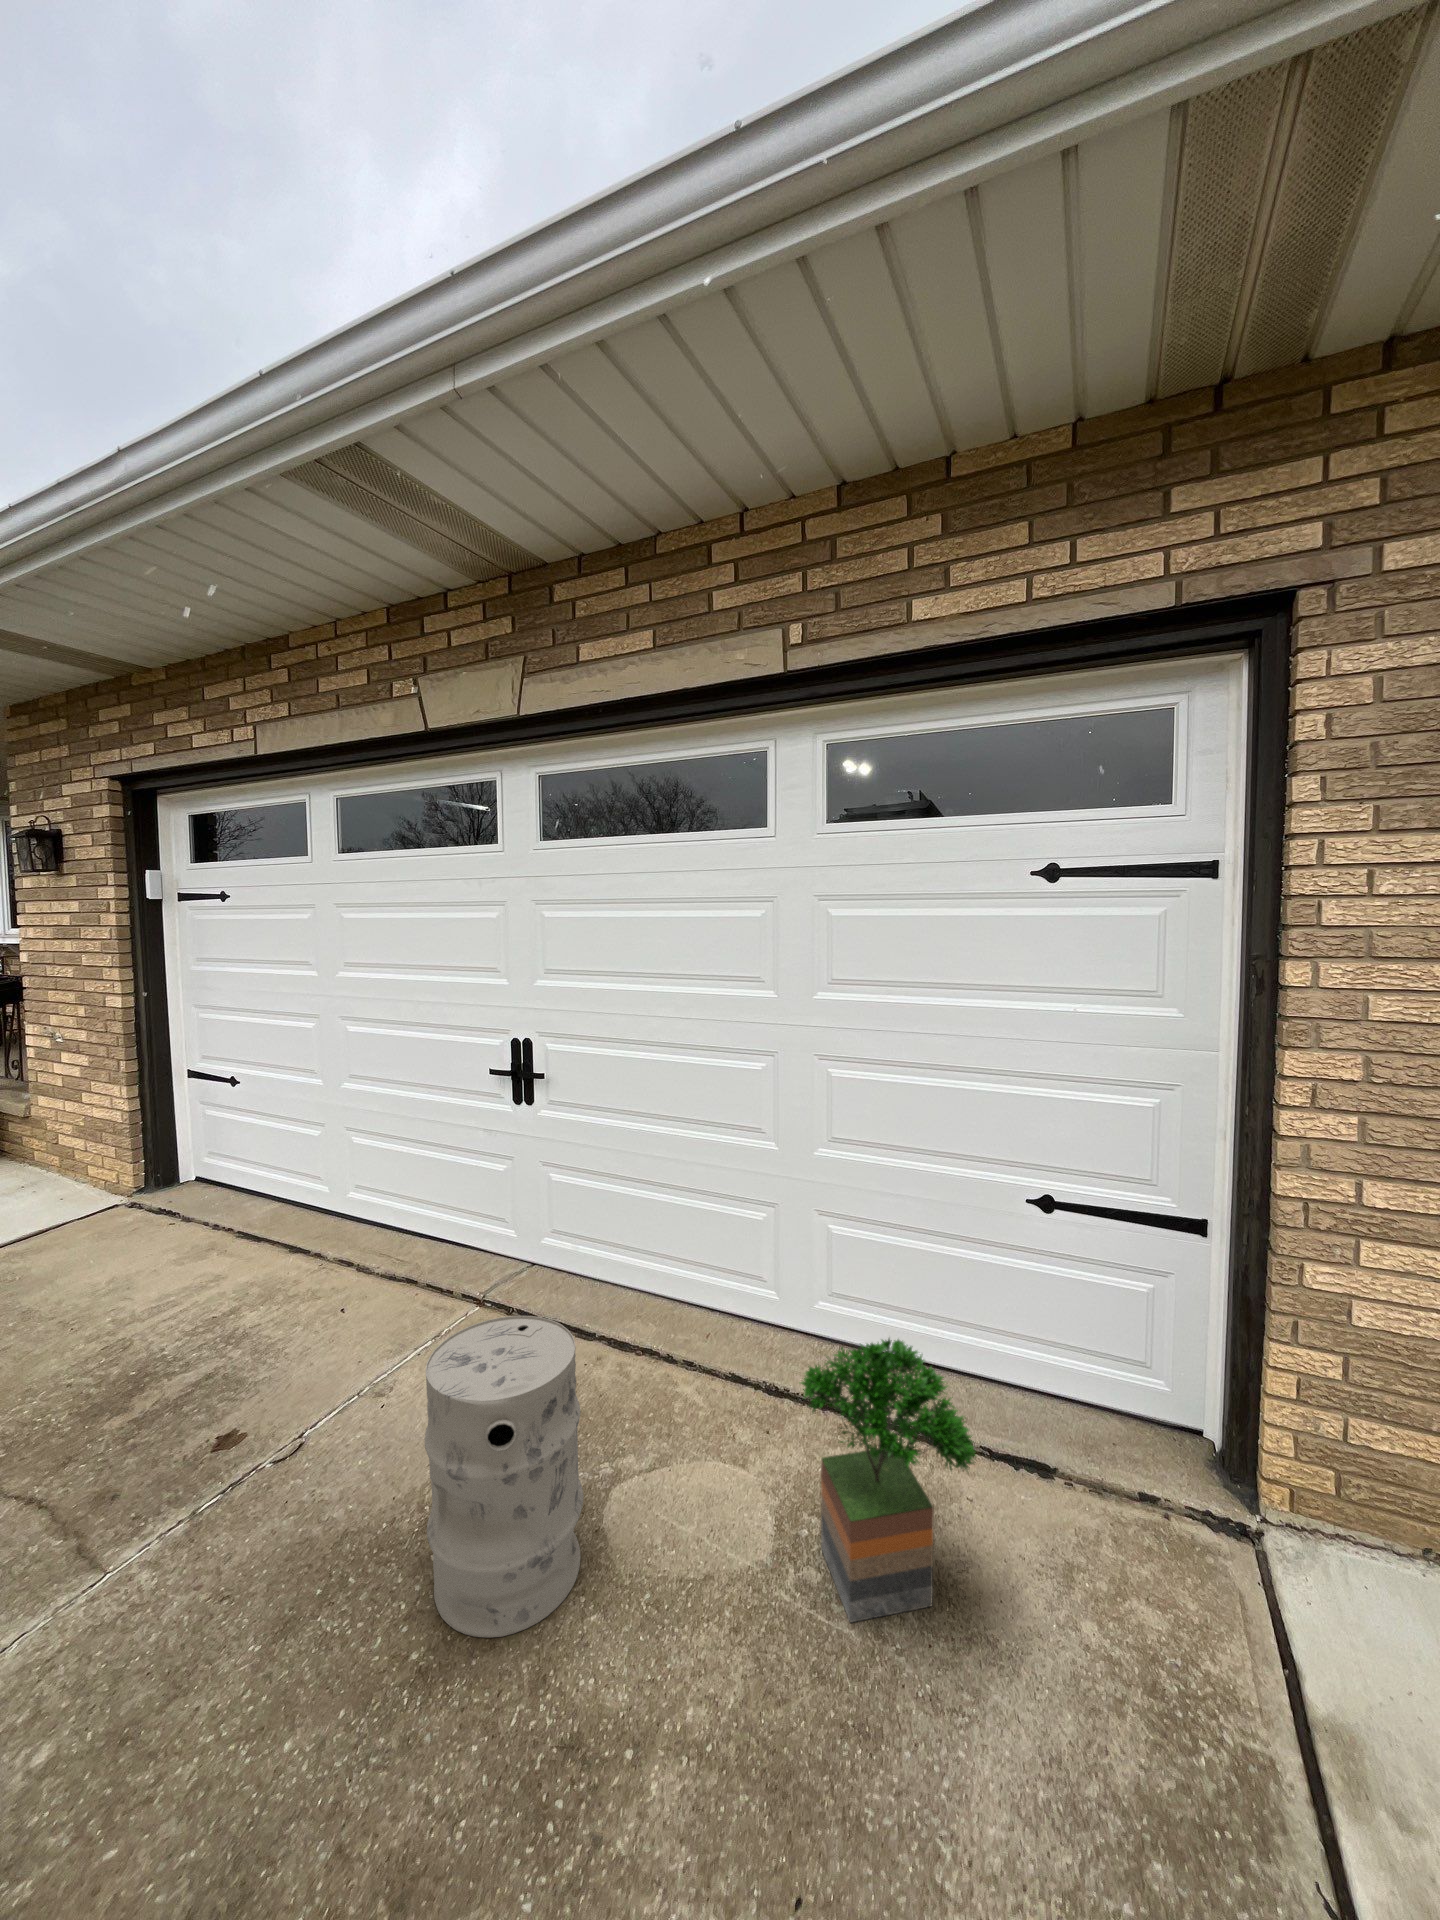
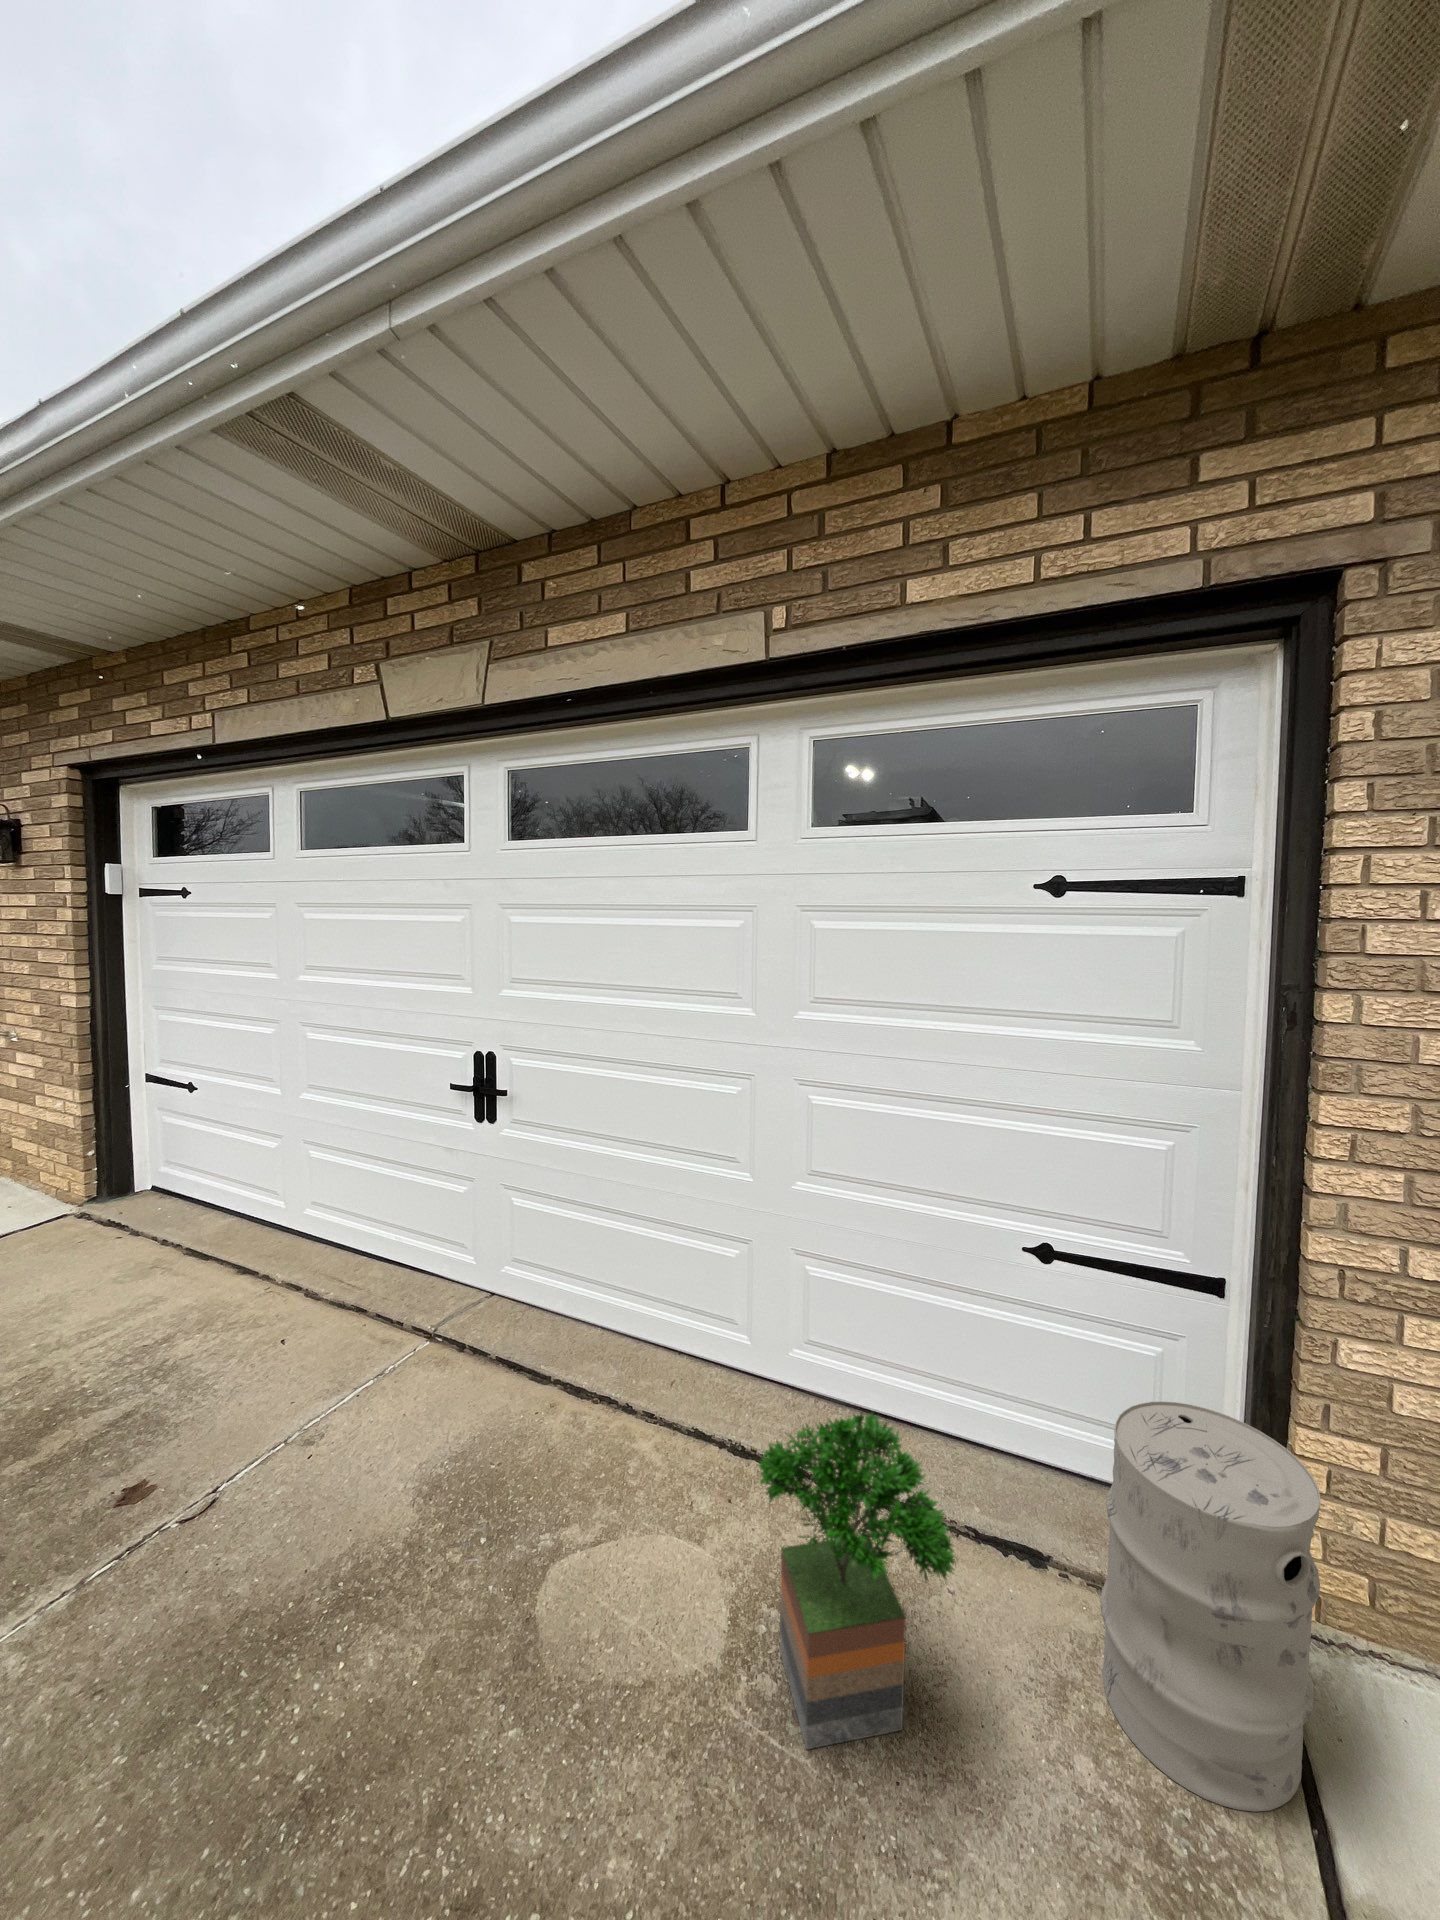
trash can: present [424,1316,584,1638] -> present [1100,1401,1320,1812]

